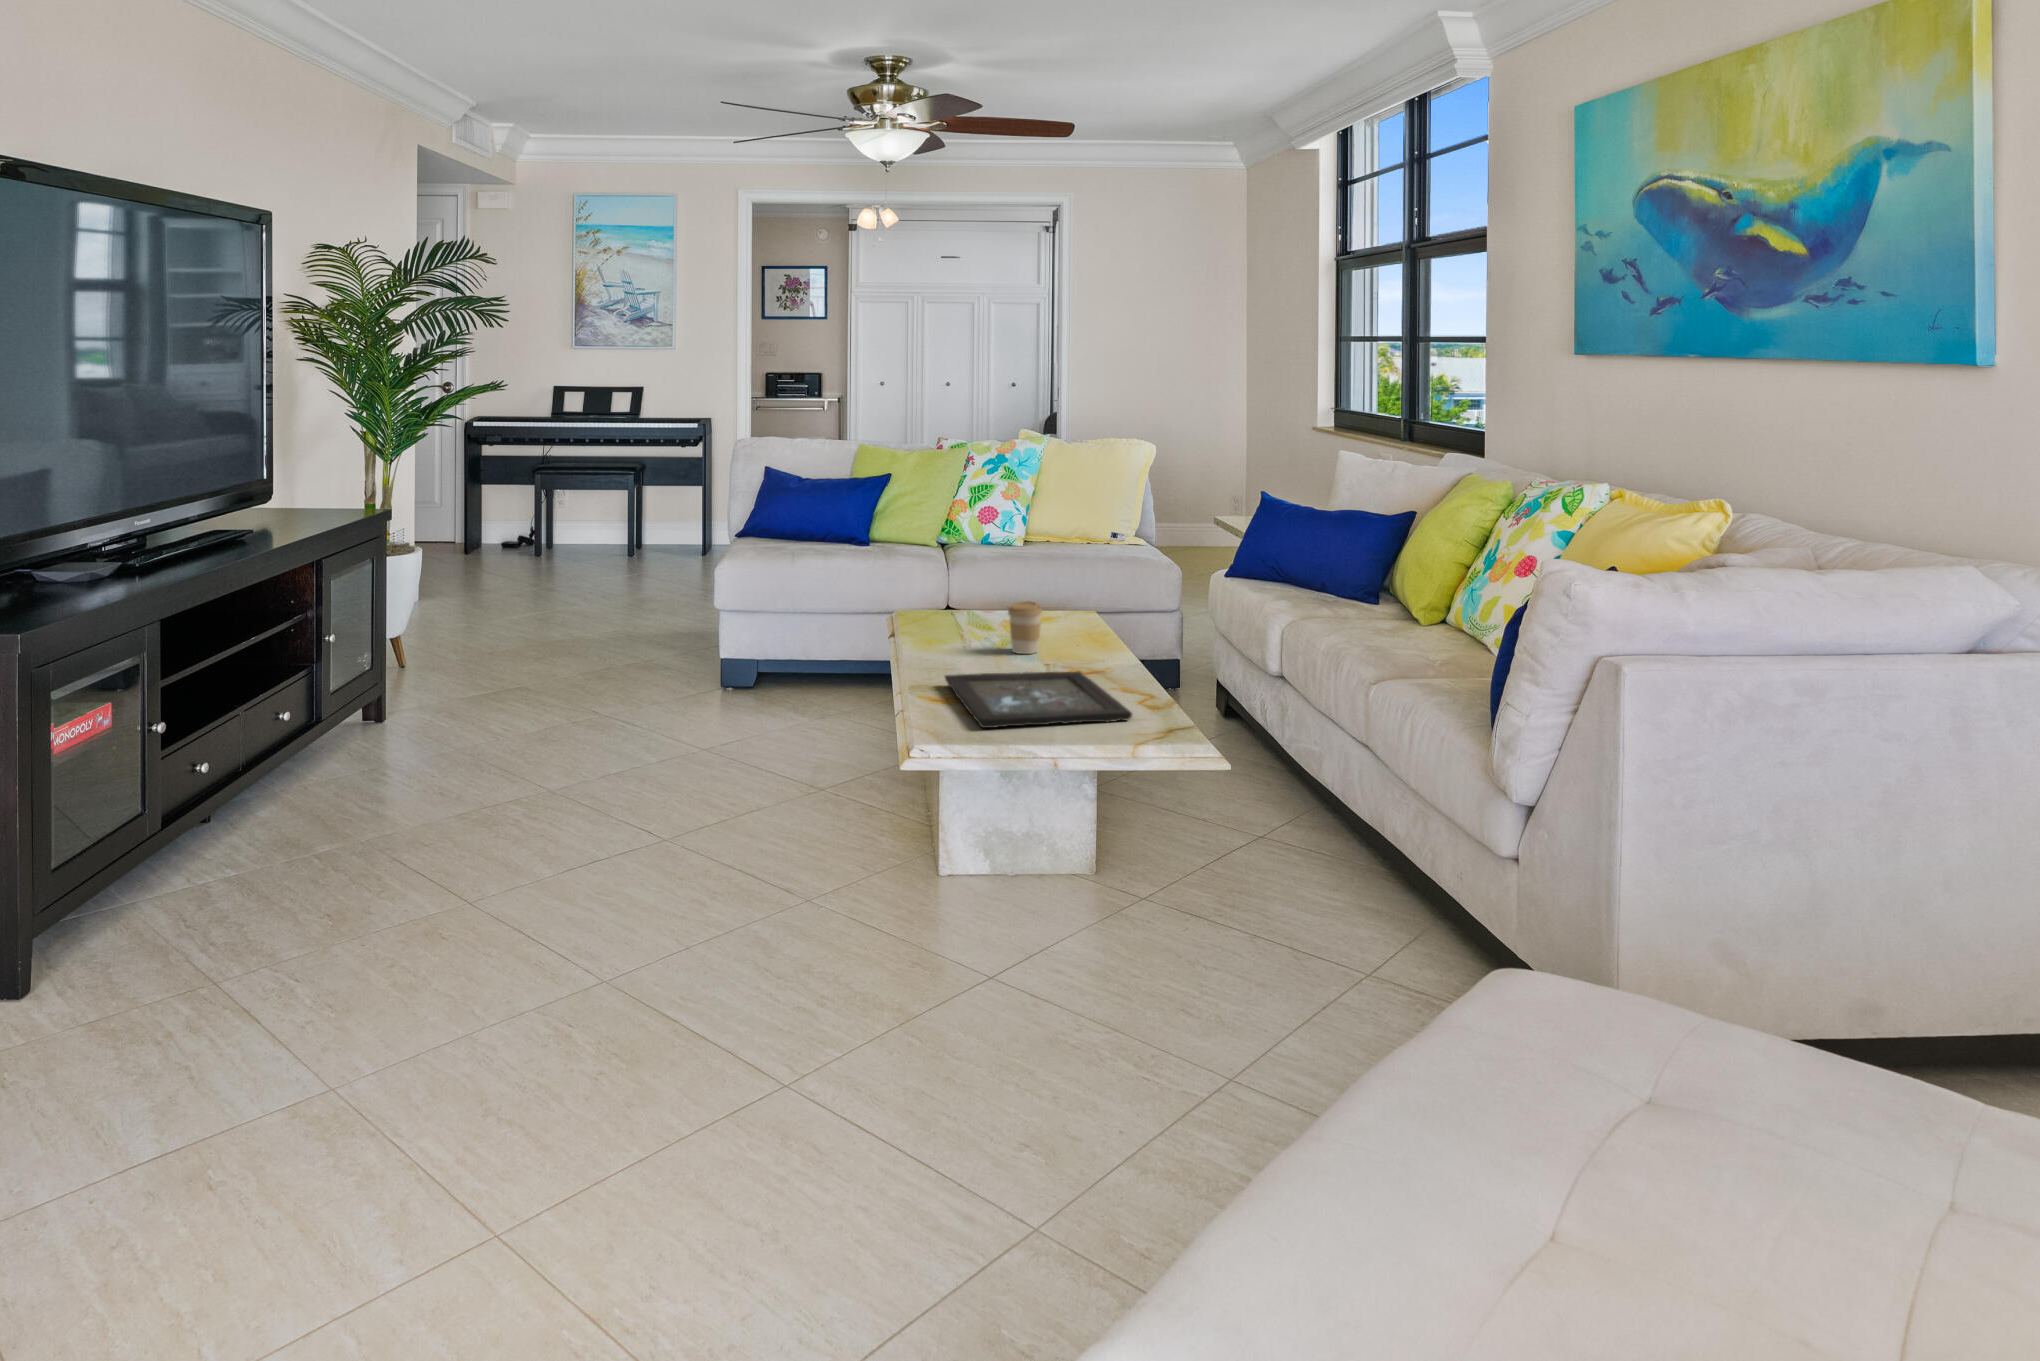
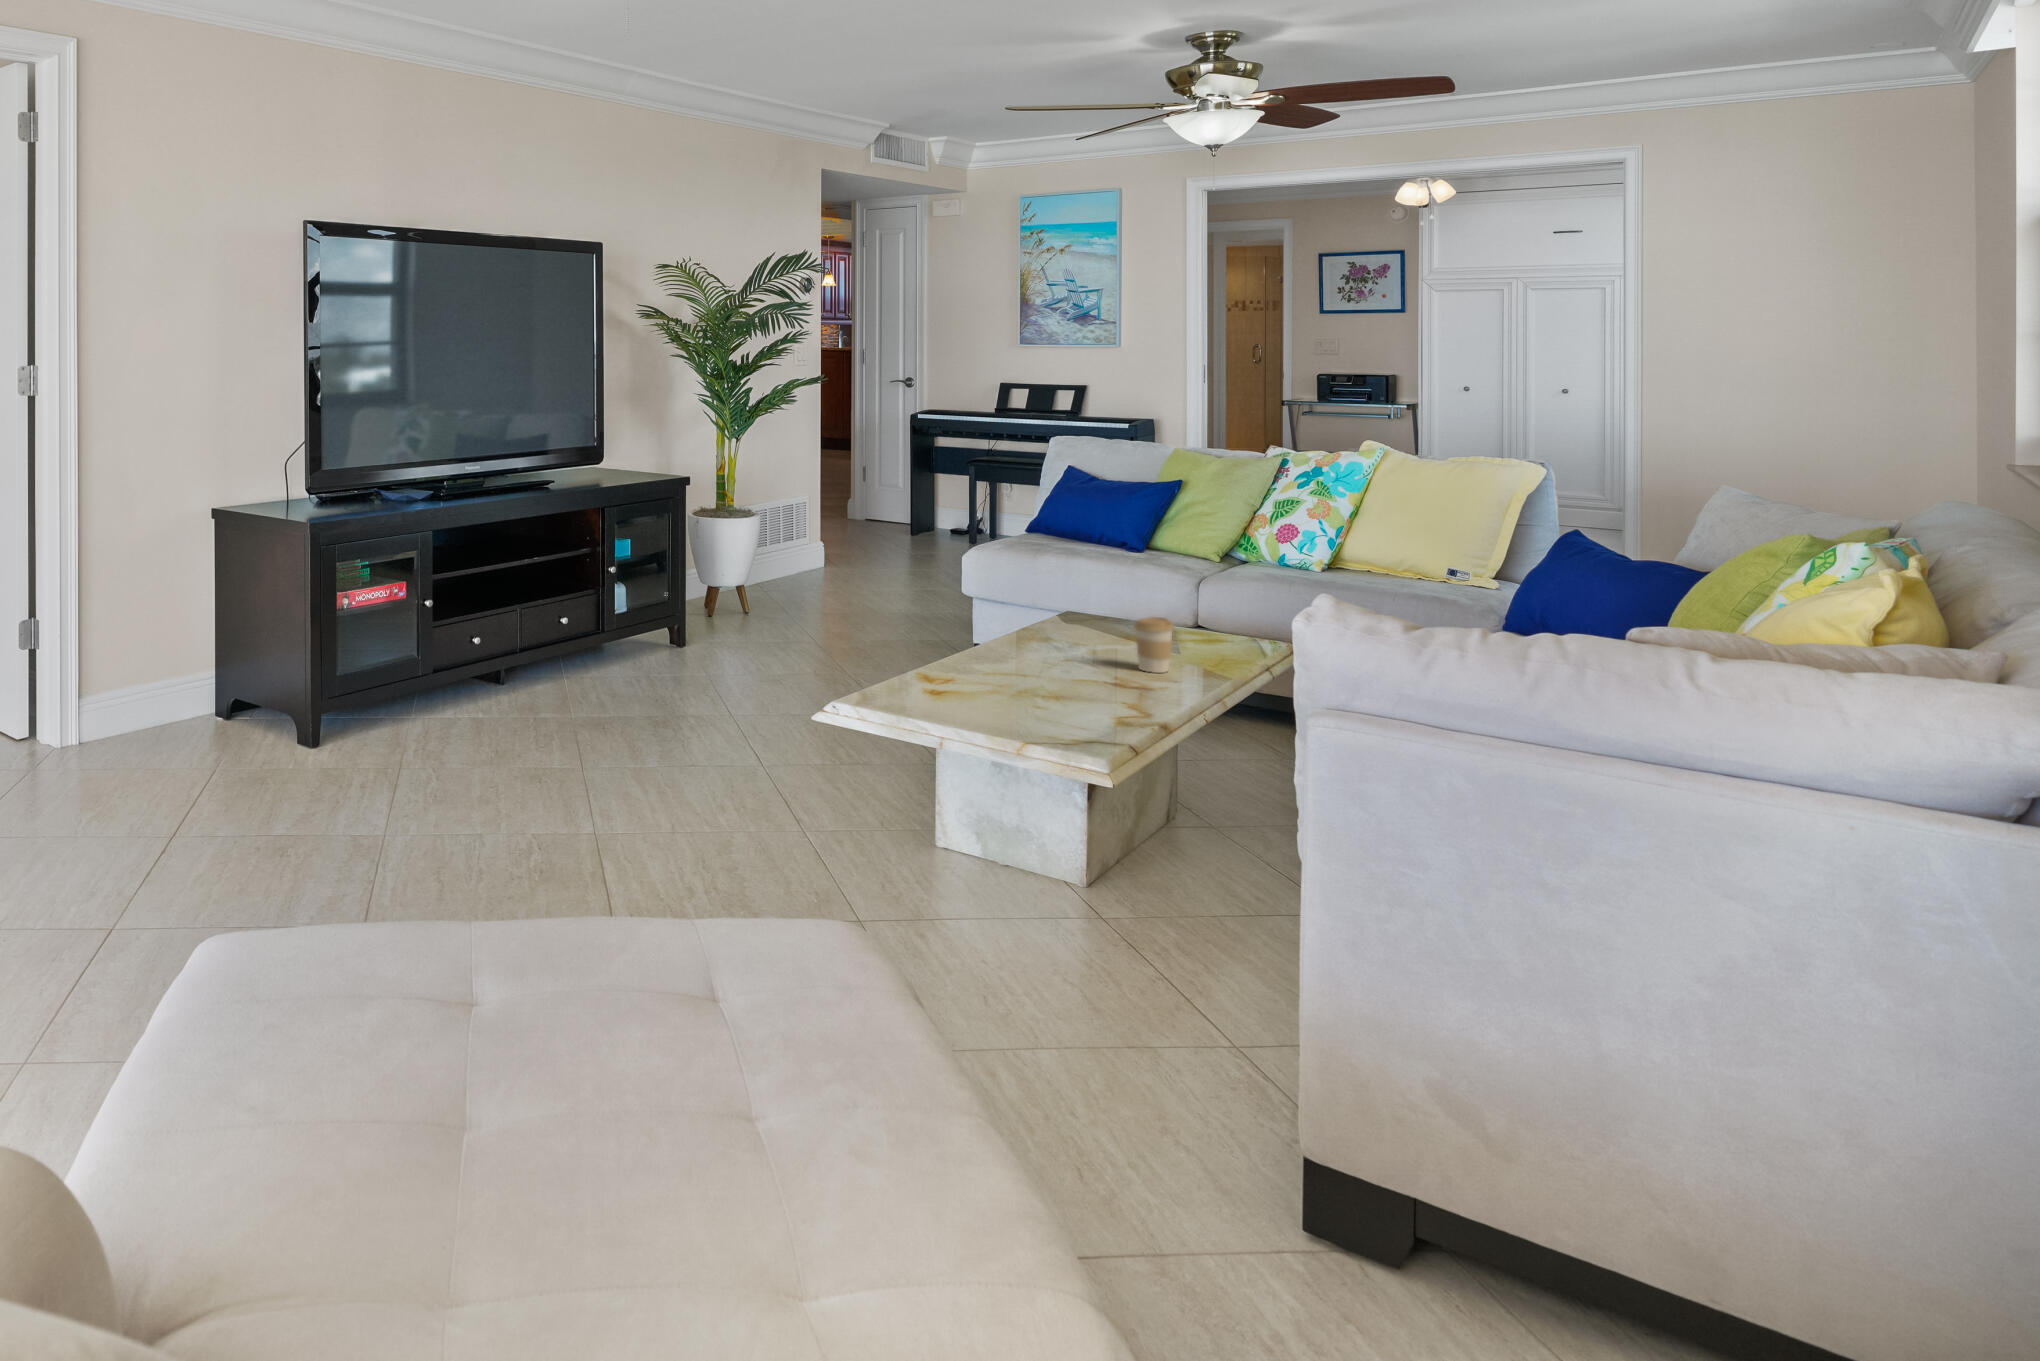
tray: present [945,671,1132,728] -> none [954,669,1154,736]

